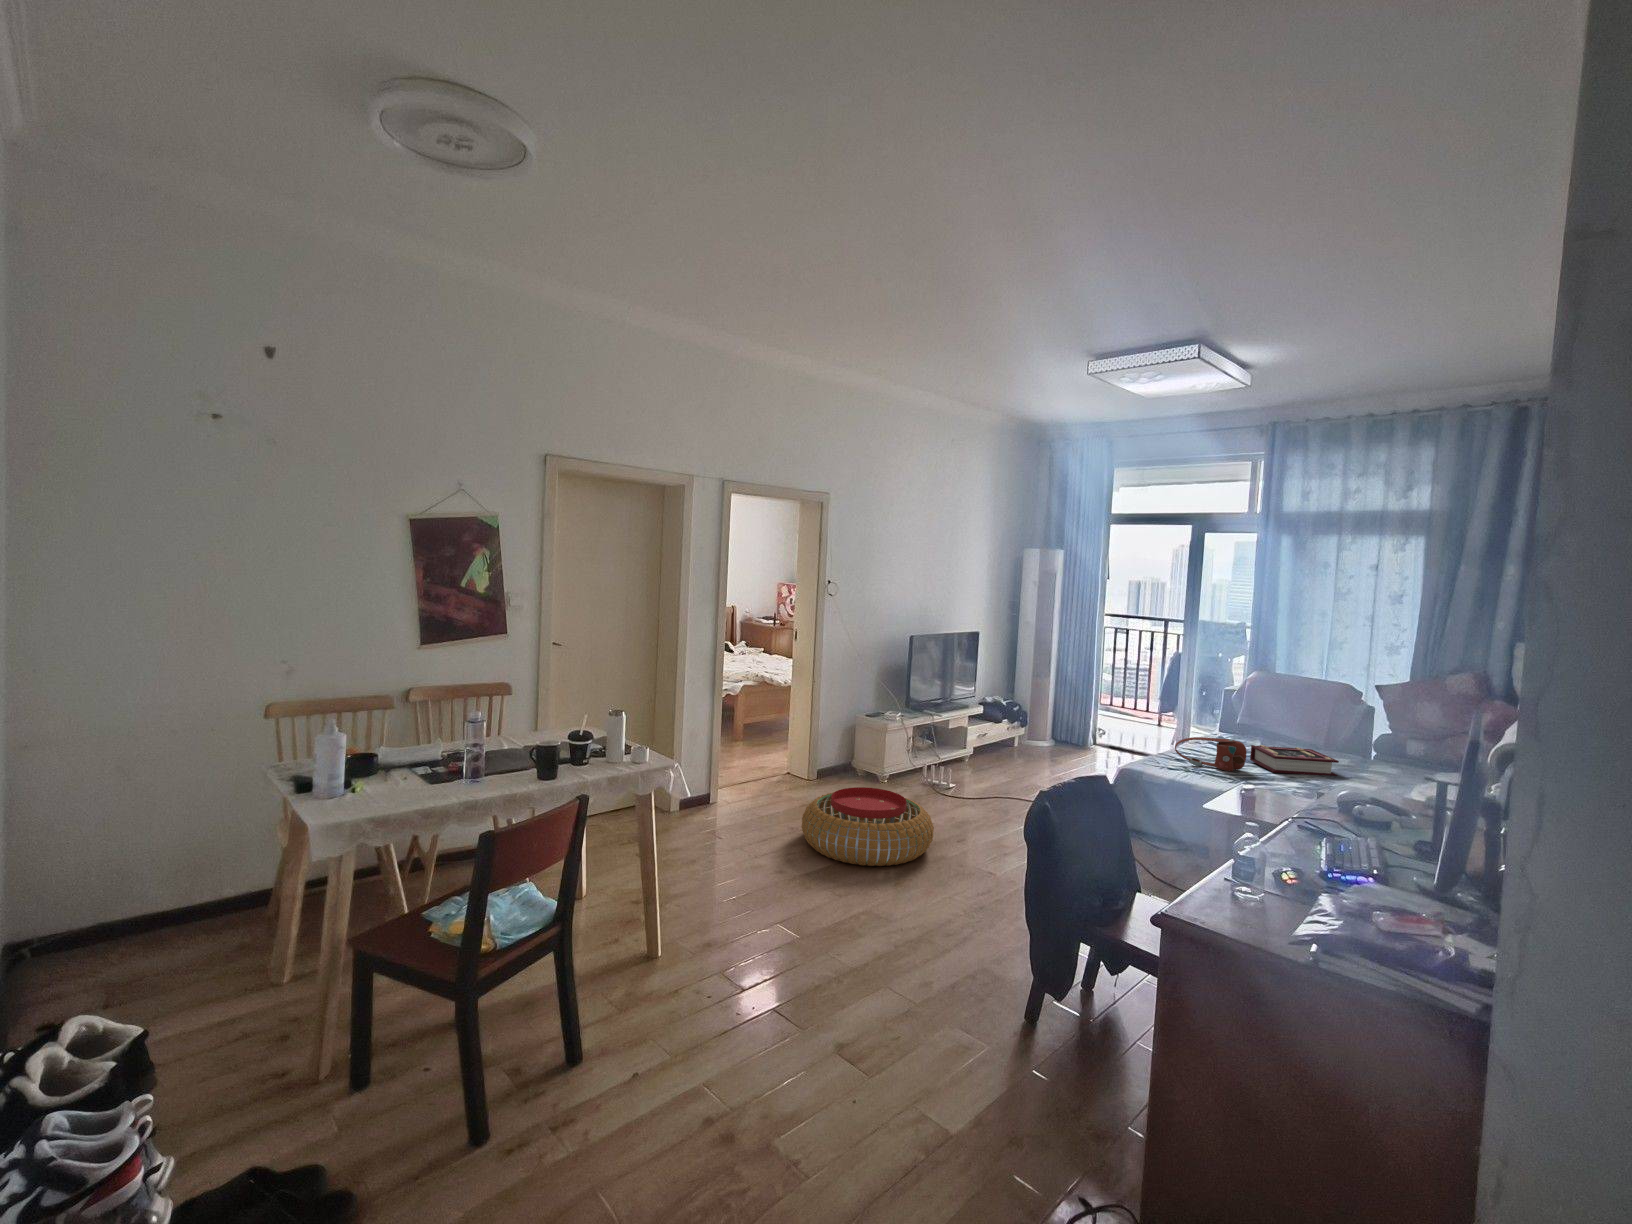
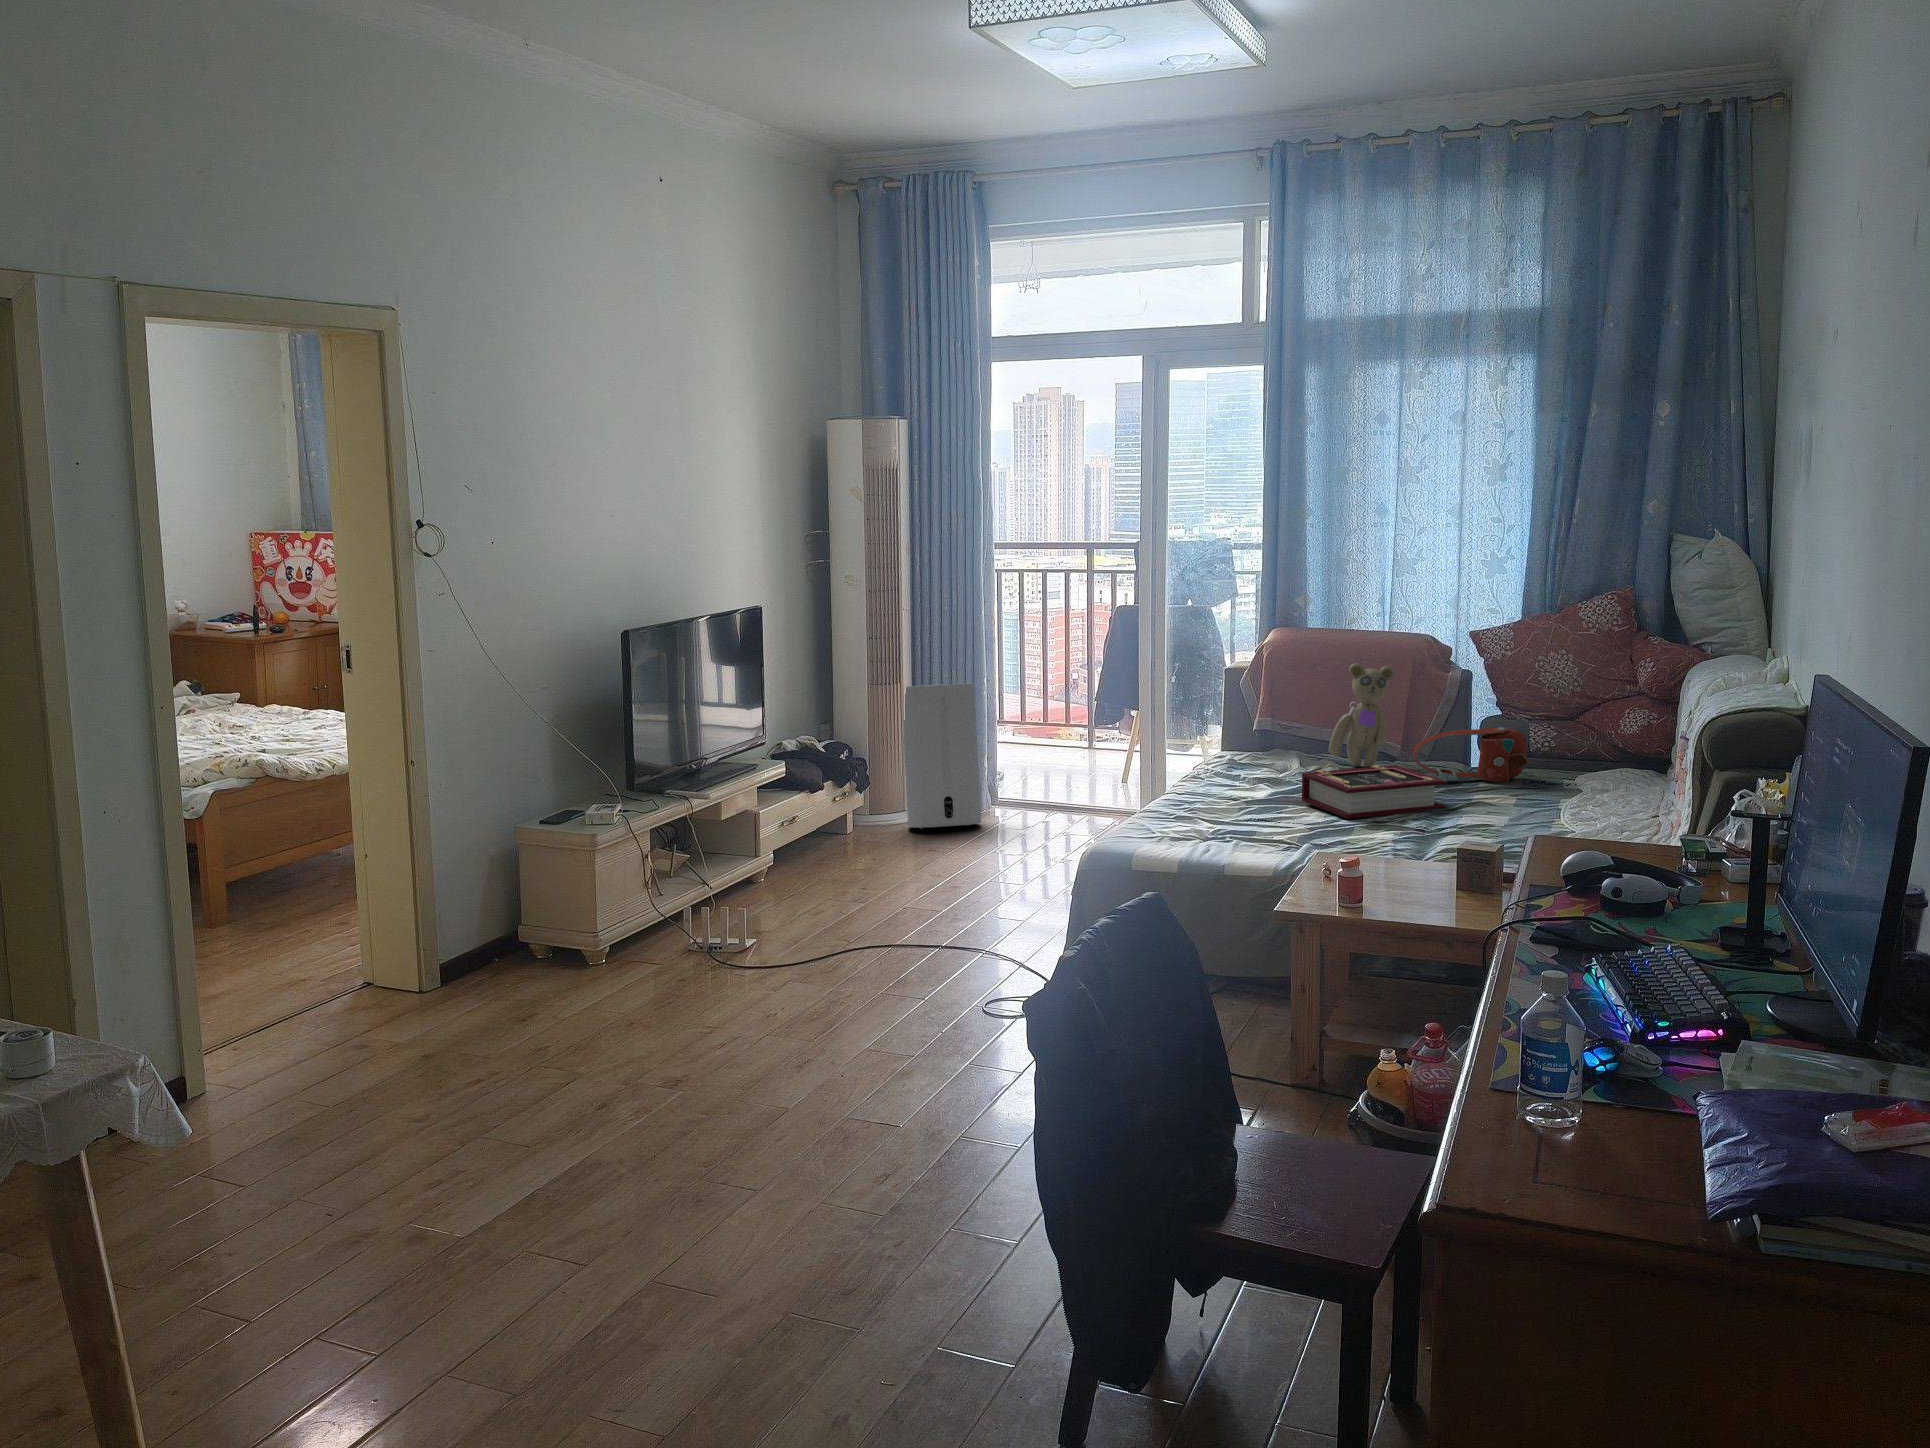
air purifier: none [1047,680,1088,753] -> present [904,683,981,829]
teddy bear: none [1276,693,1320,750] -> present [1329,663,1395,767]
handbag: present [1175,737,1247,771] -> present [1413,727,1529,782]
pouf: present [802,787,934,866] -> none [452,986,752,1167]

